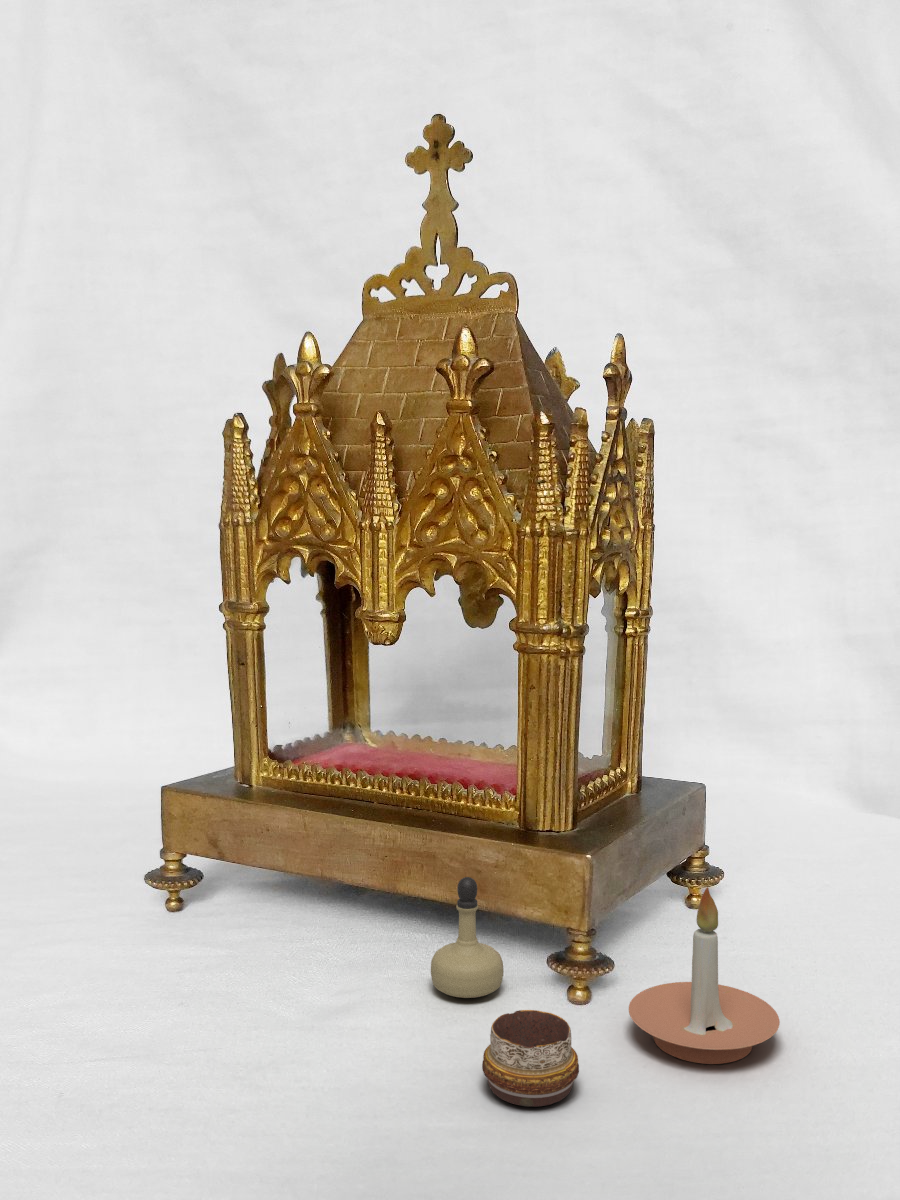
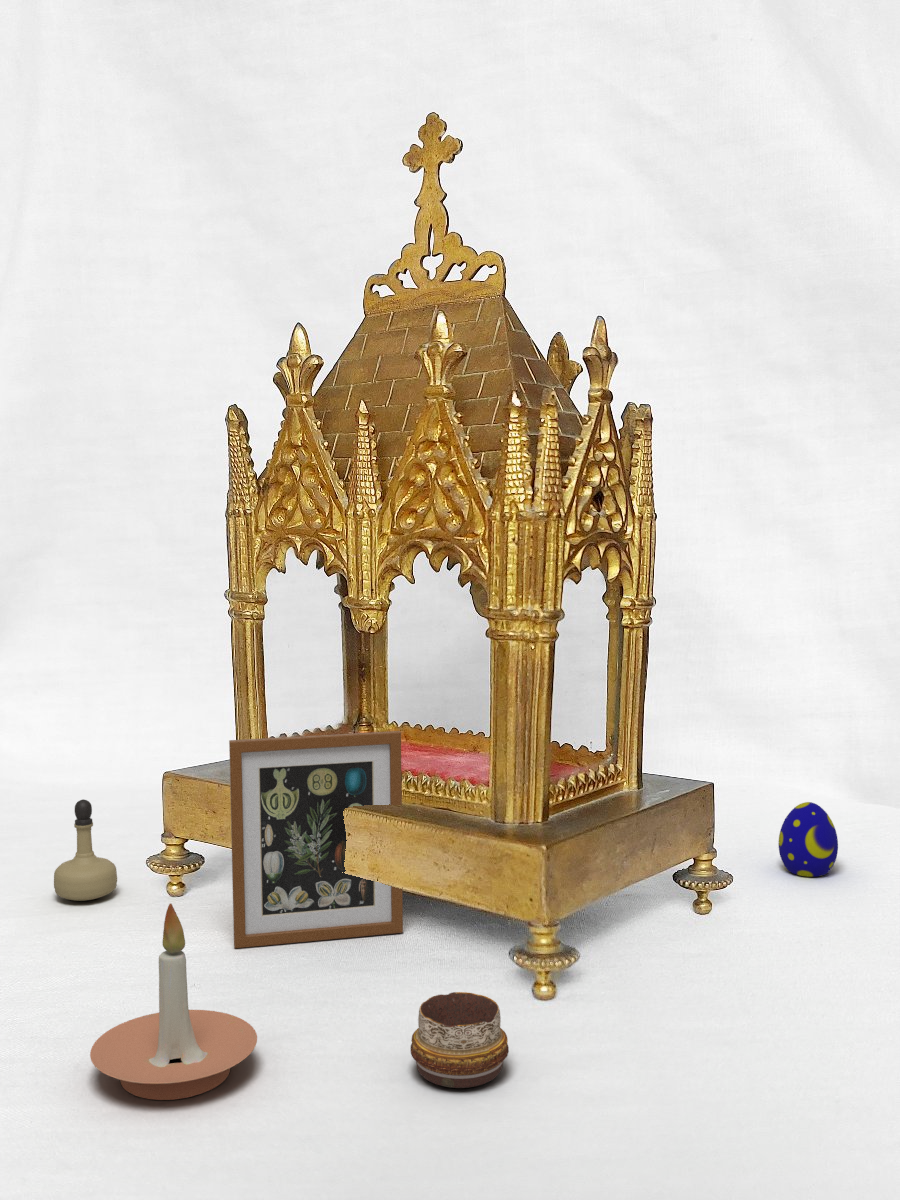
picture frame: none [252,743,421,967] -> present [229,731,403,948]
decorative egg: none [756,796,813,867] -> present [778,802,838,877]
perfume bottle: present [431,877,504,998] -> present [54,799,117,901]
candle holder: present [629,887,780,1064] -> present [90,904,257,1100]

